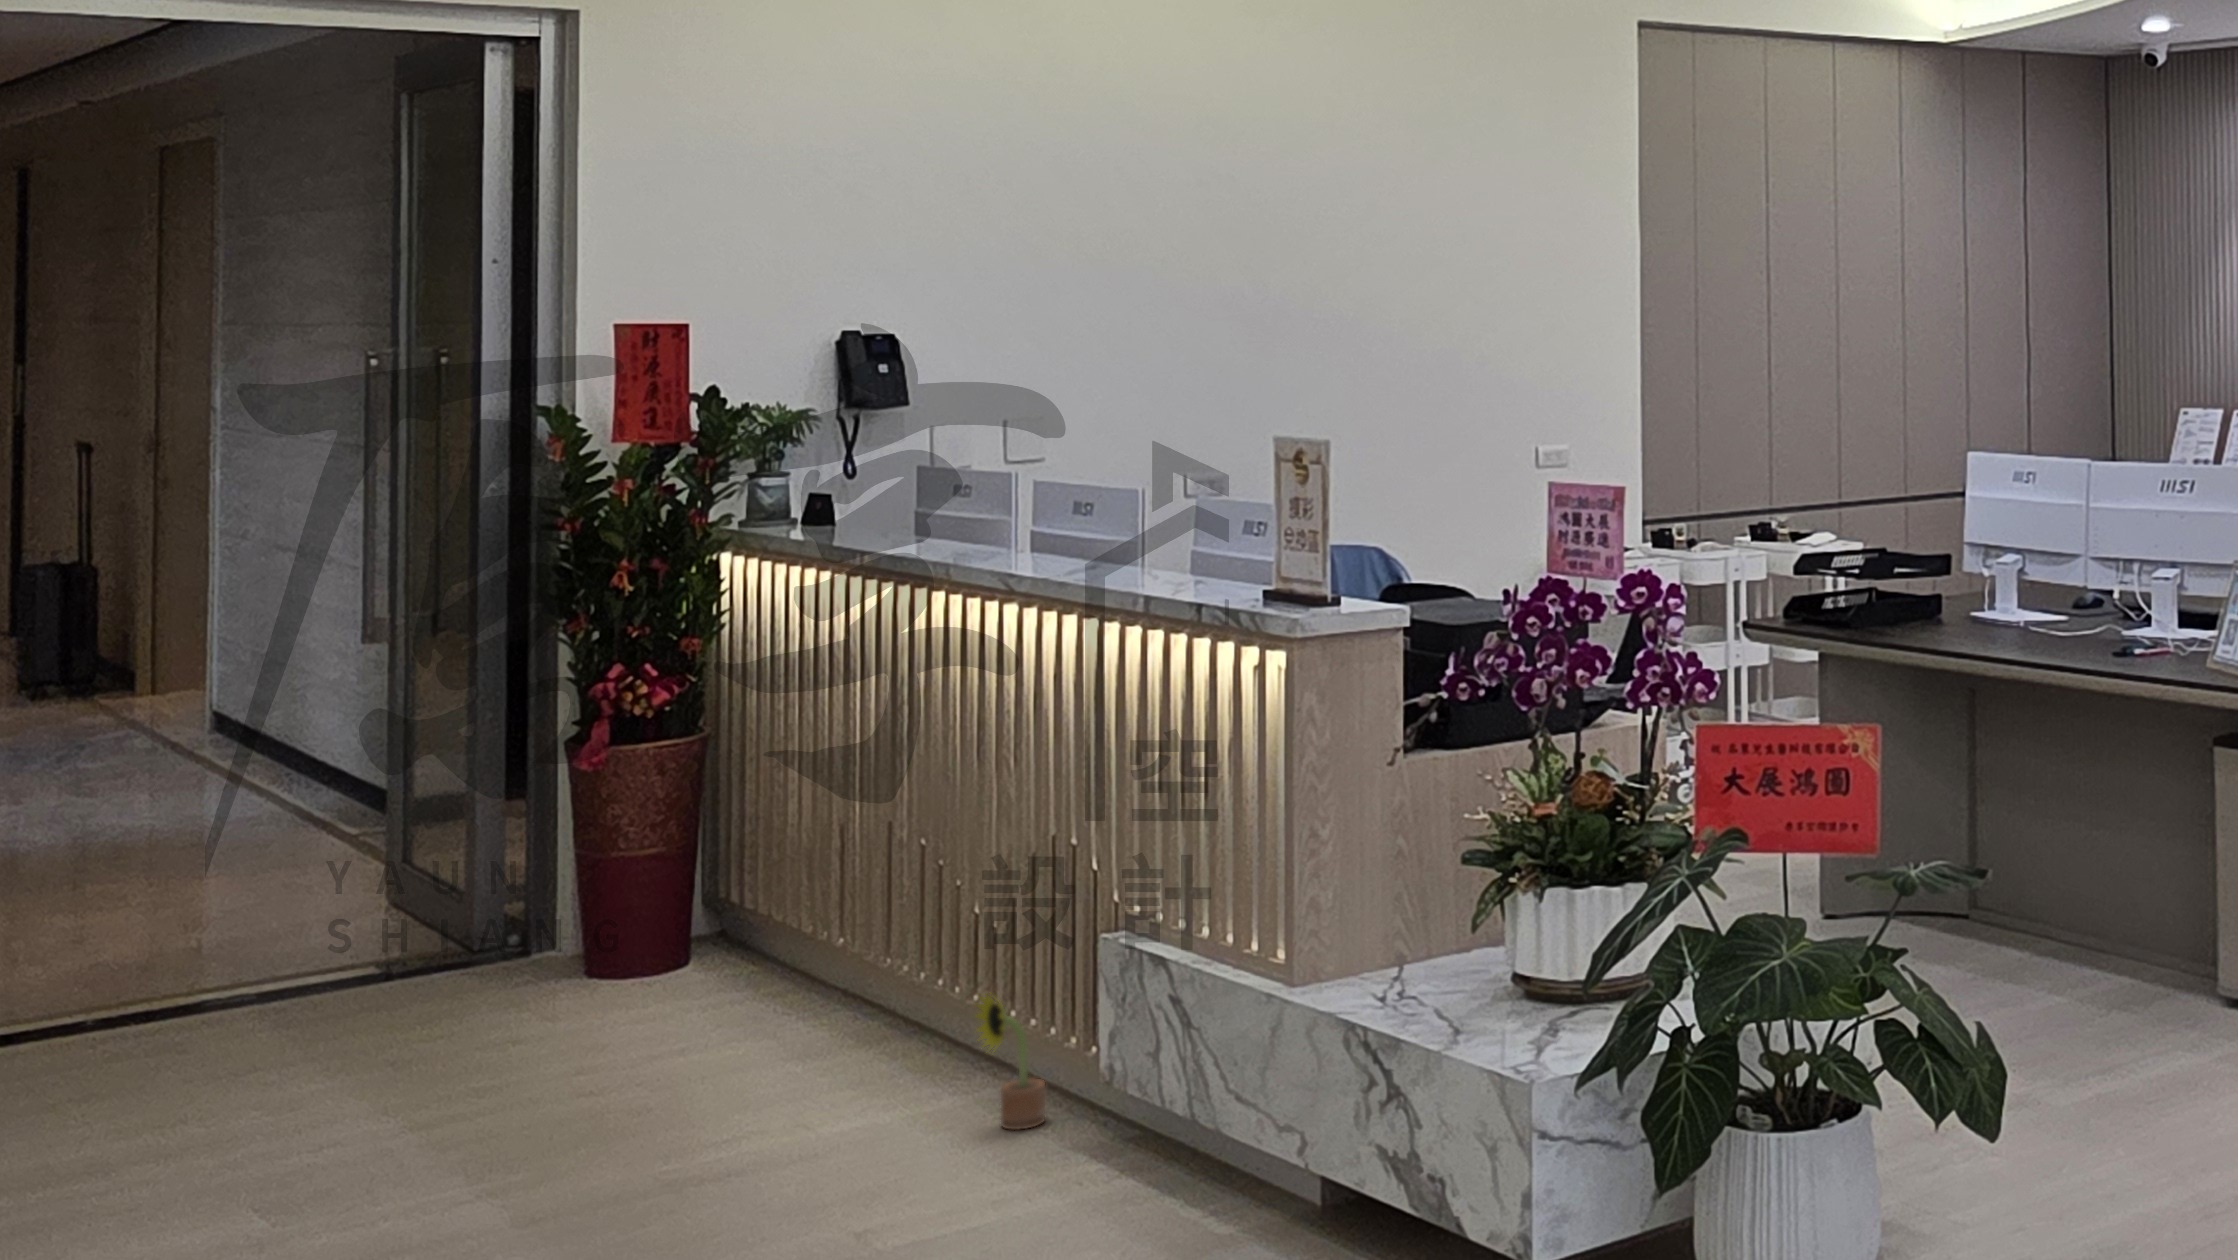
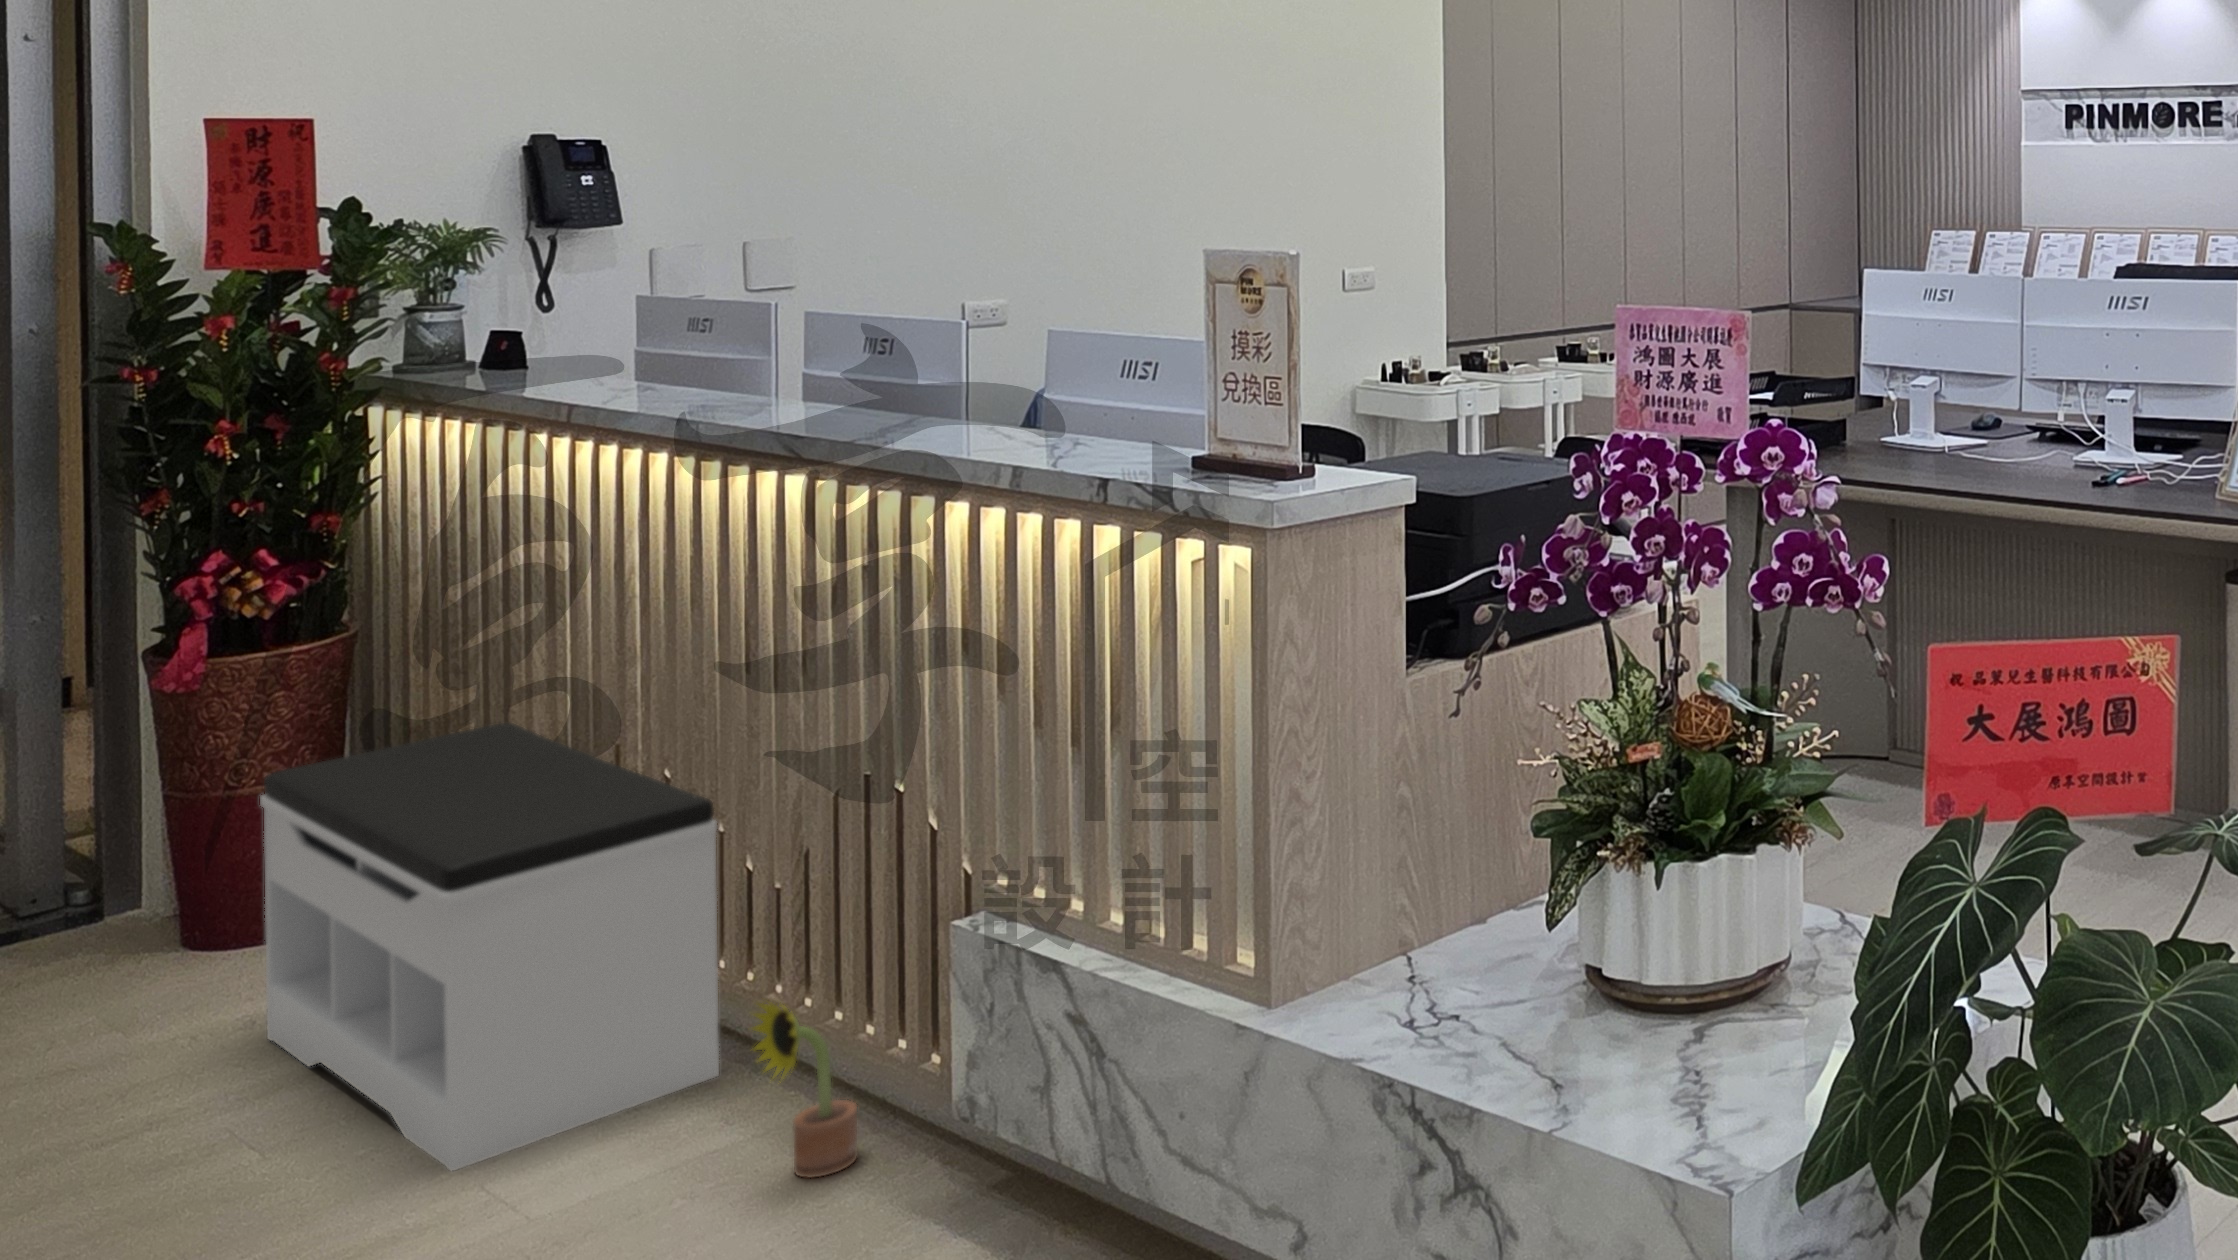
bench: none [652,805,957,1113] -> present [260,723,719,1171]

